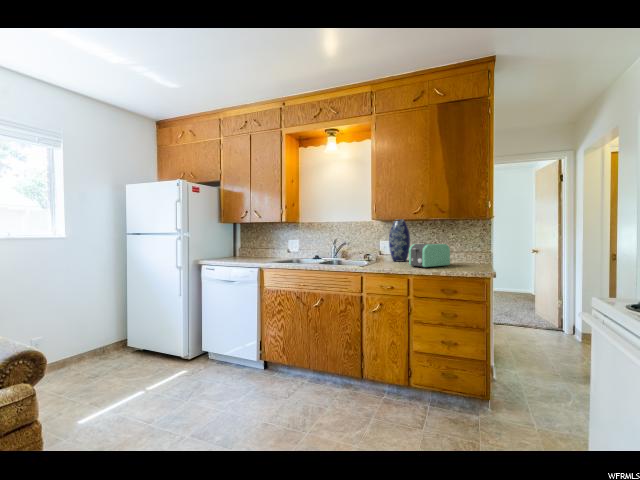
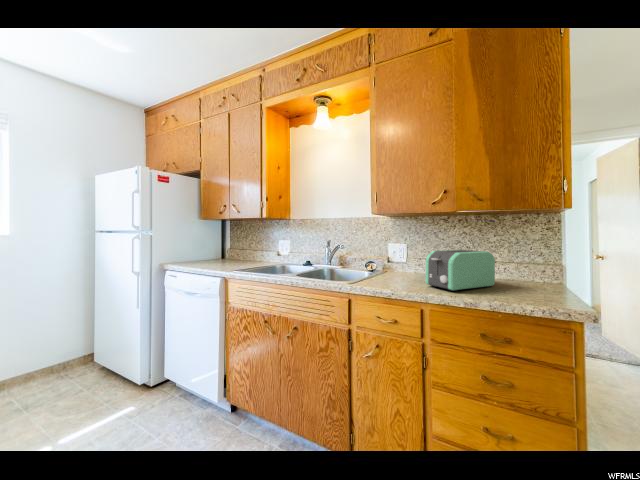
vase: present [389,219,410,261] -> none [398,214,429,273]

